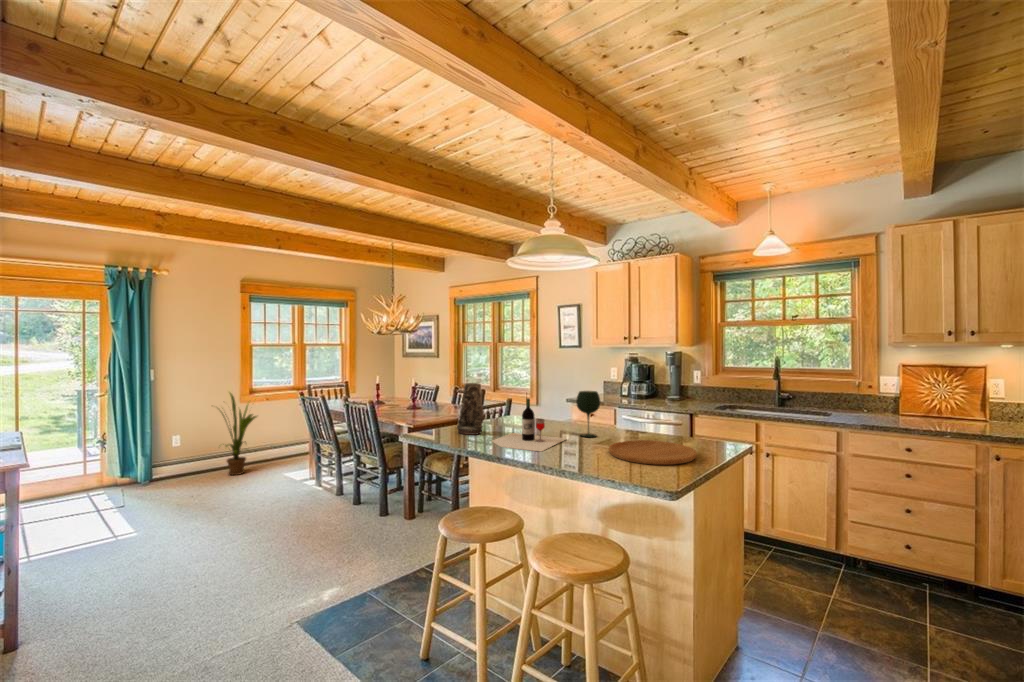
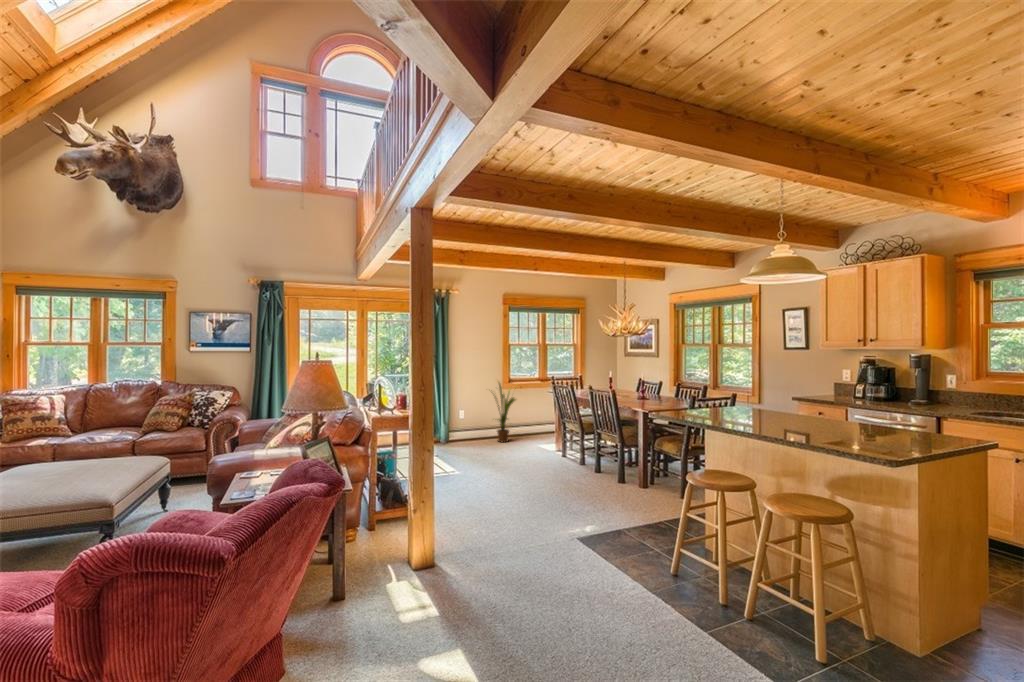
vase: present [457,383,484,435] -> none [697,375,719,416]
wine glass: present [576,391,600,437] -> none [805,385,828,424]
wine bottle: present [492,399,566,451] -> none [720,389,796,429]
cutting board: present [608,440,697,465] -> none [836,428,926,446]

